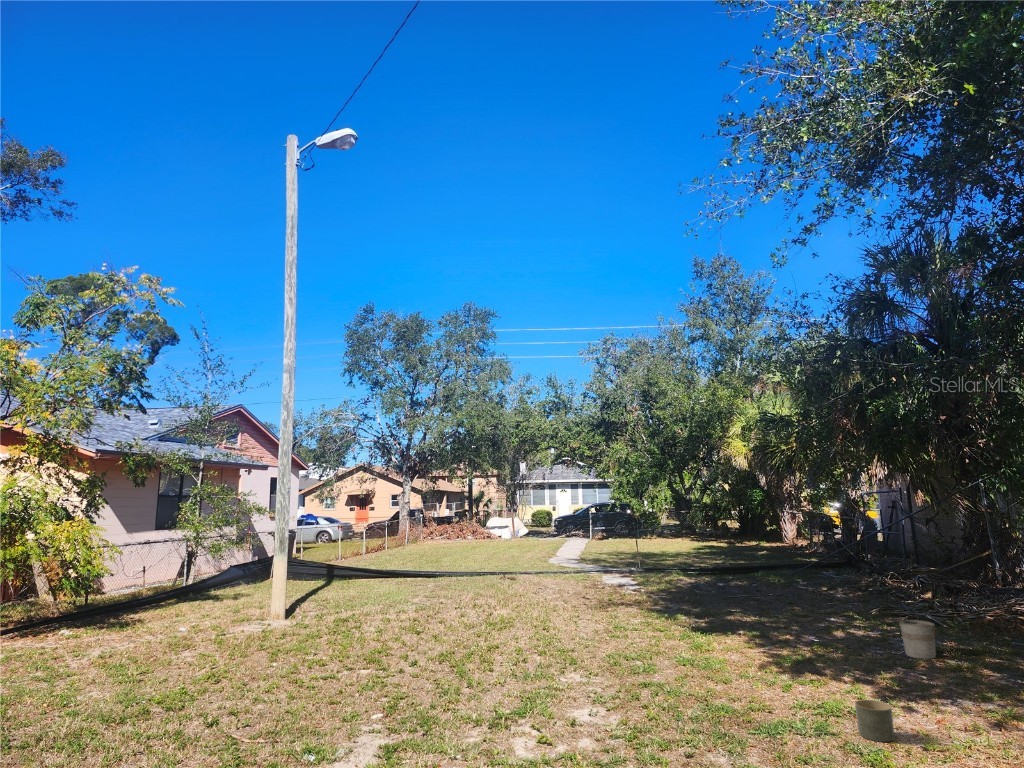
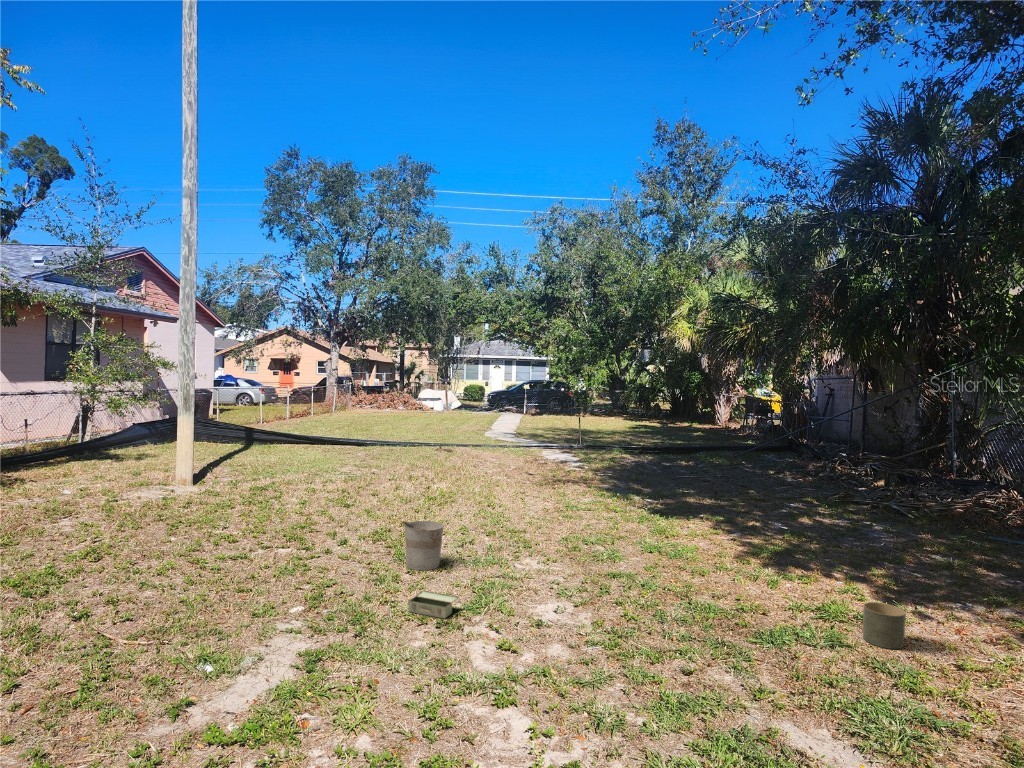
bucket: present [896,620,937,659] -> present [402,521,444,570]
toolbox: none [466,699,507,721] -> present [408,591,458,618]

